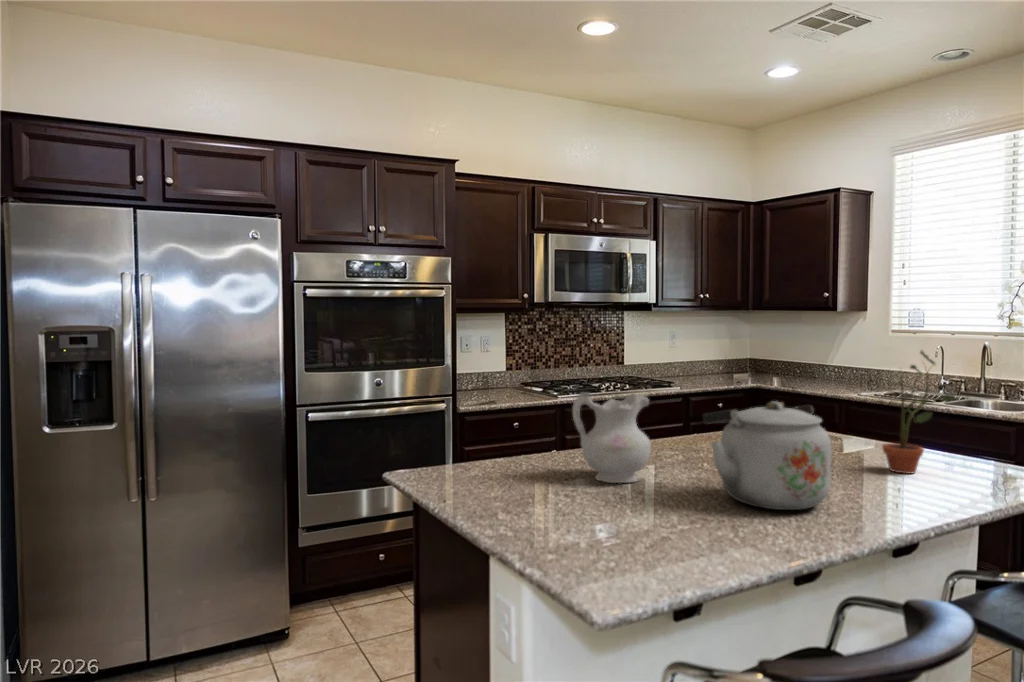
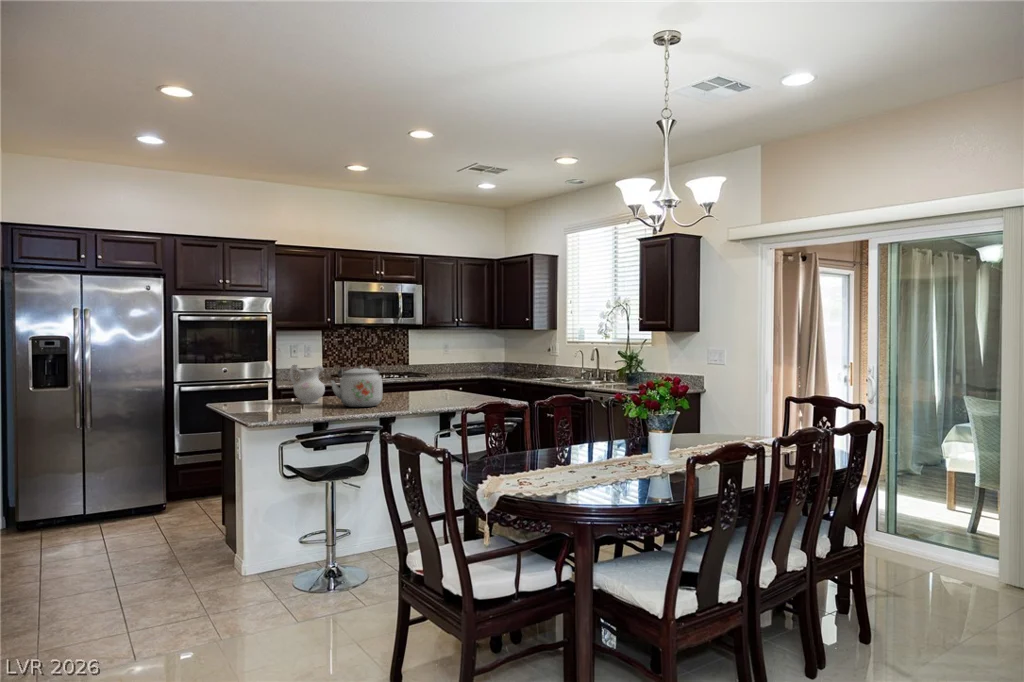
potted plant: present [882,350,956,474] -> none [428,347,468,400]

